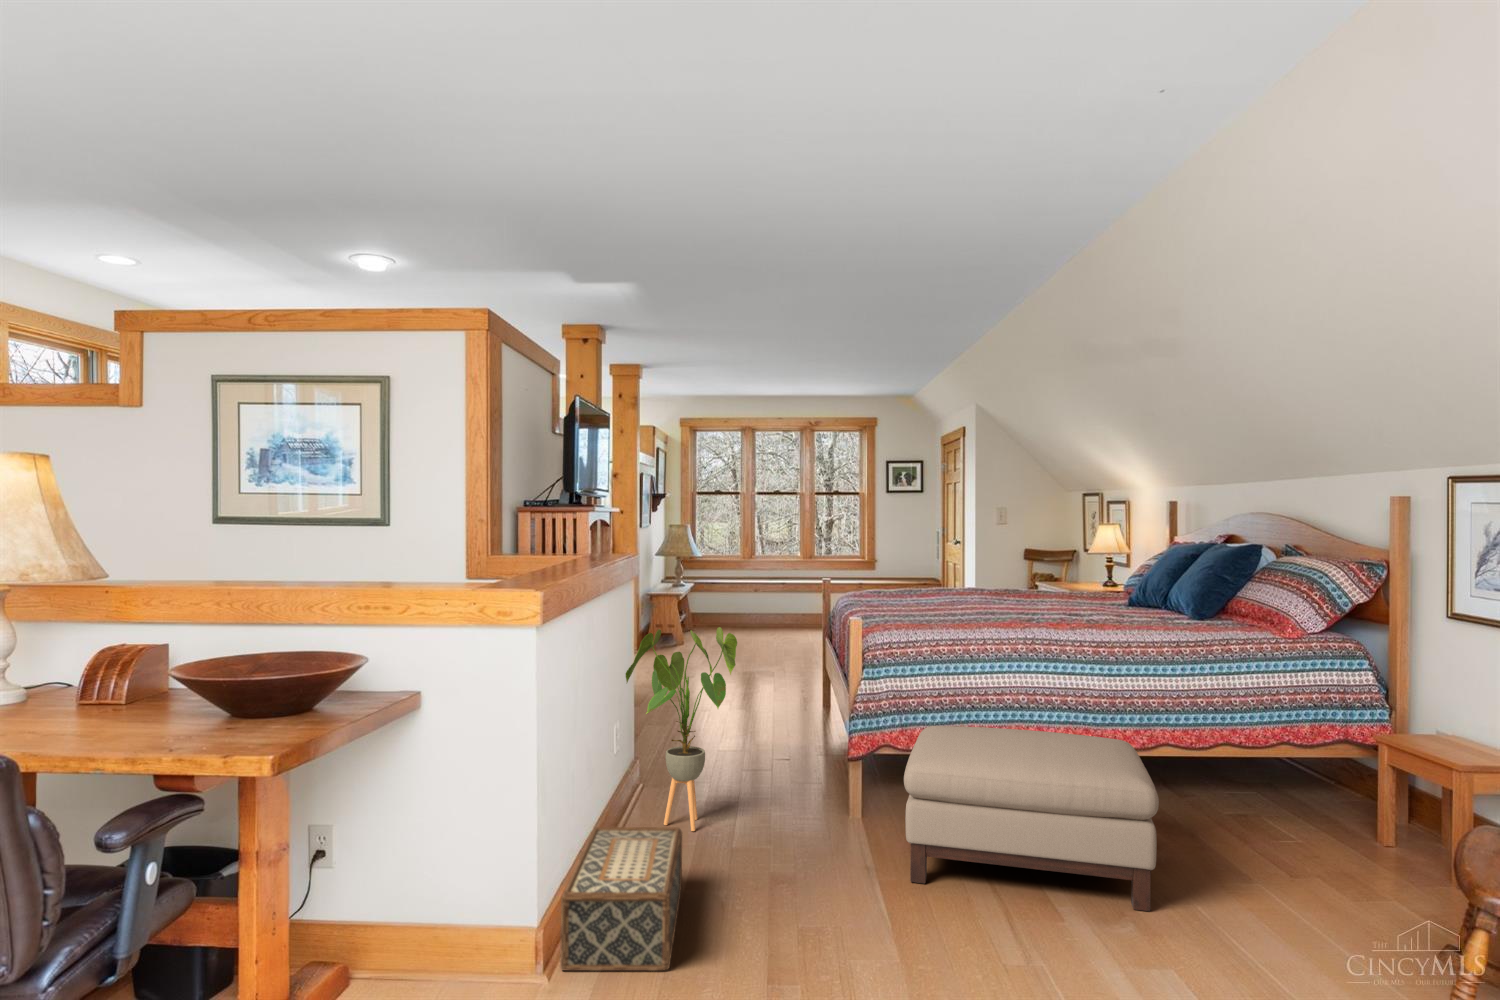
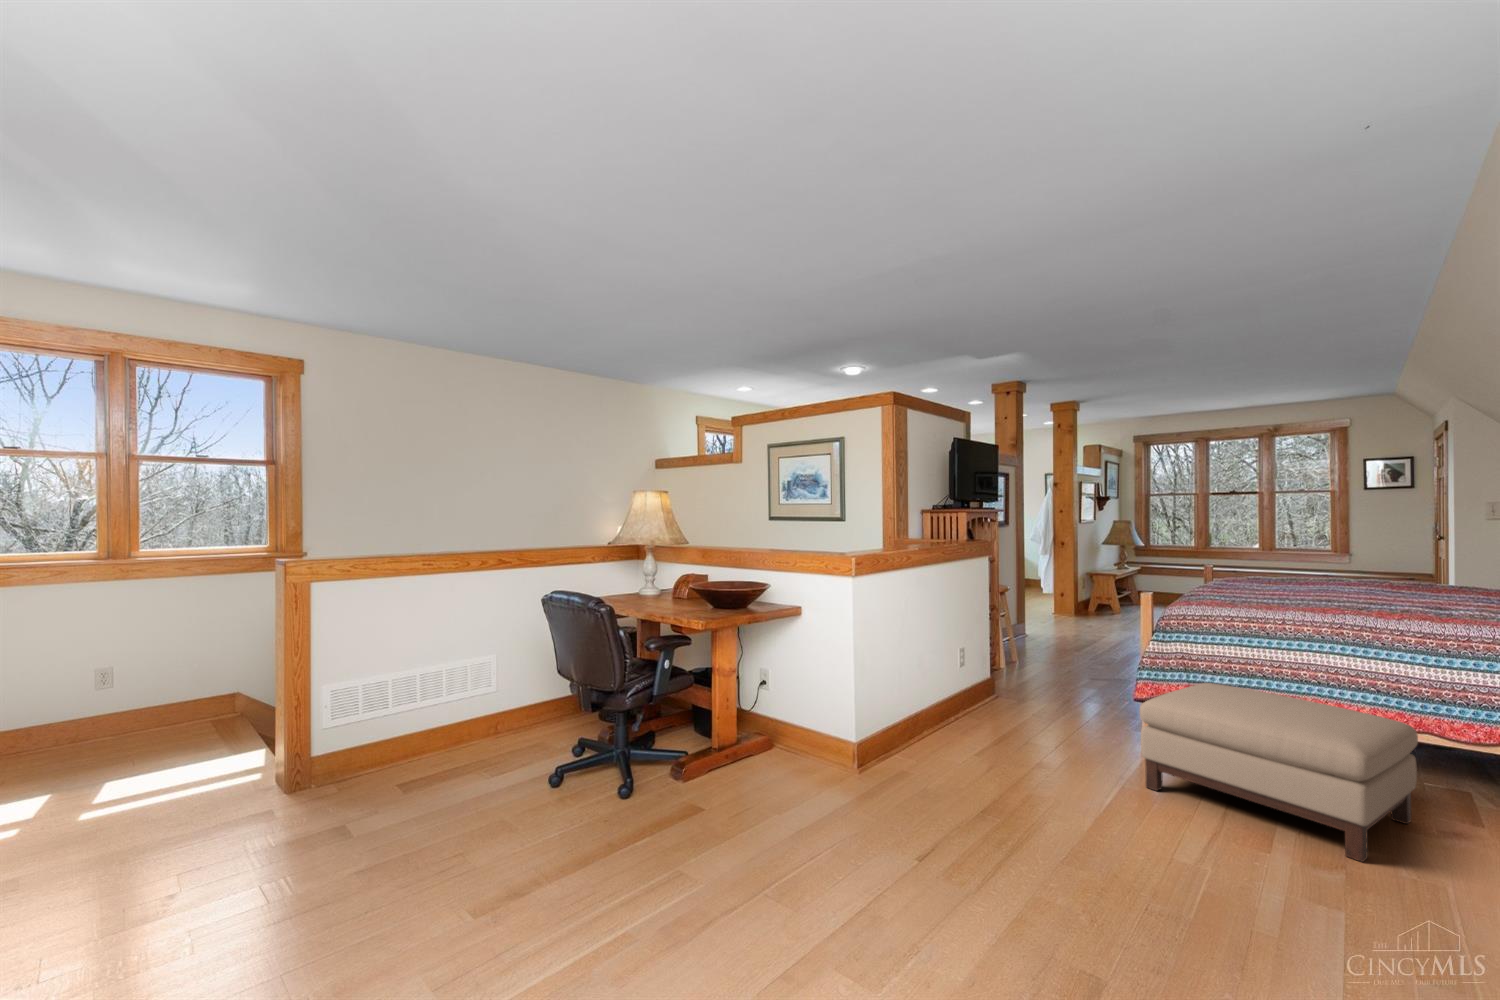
house plant: present [626,627,737,831] -> none [974,590,1055,725]
woven basket: present [560,827,682,971] -> none [876,701,975,782]

